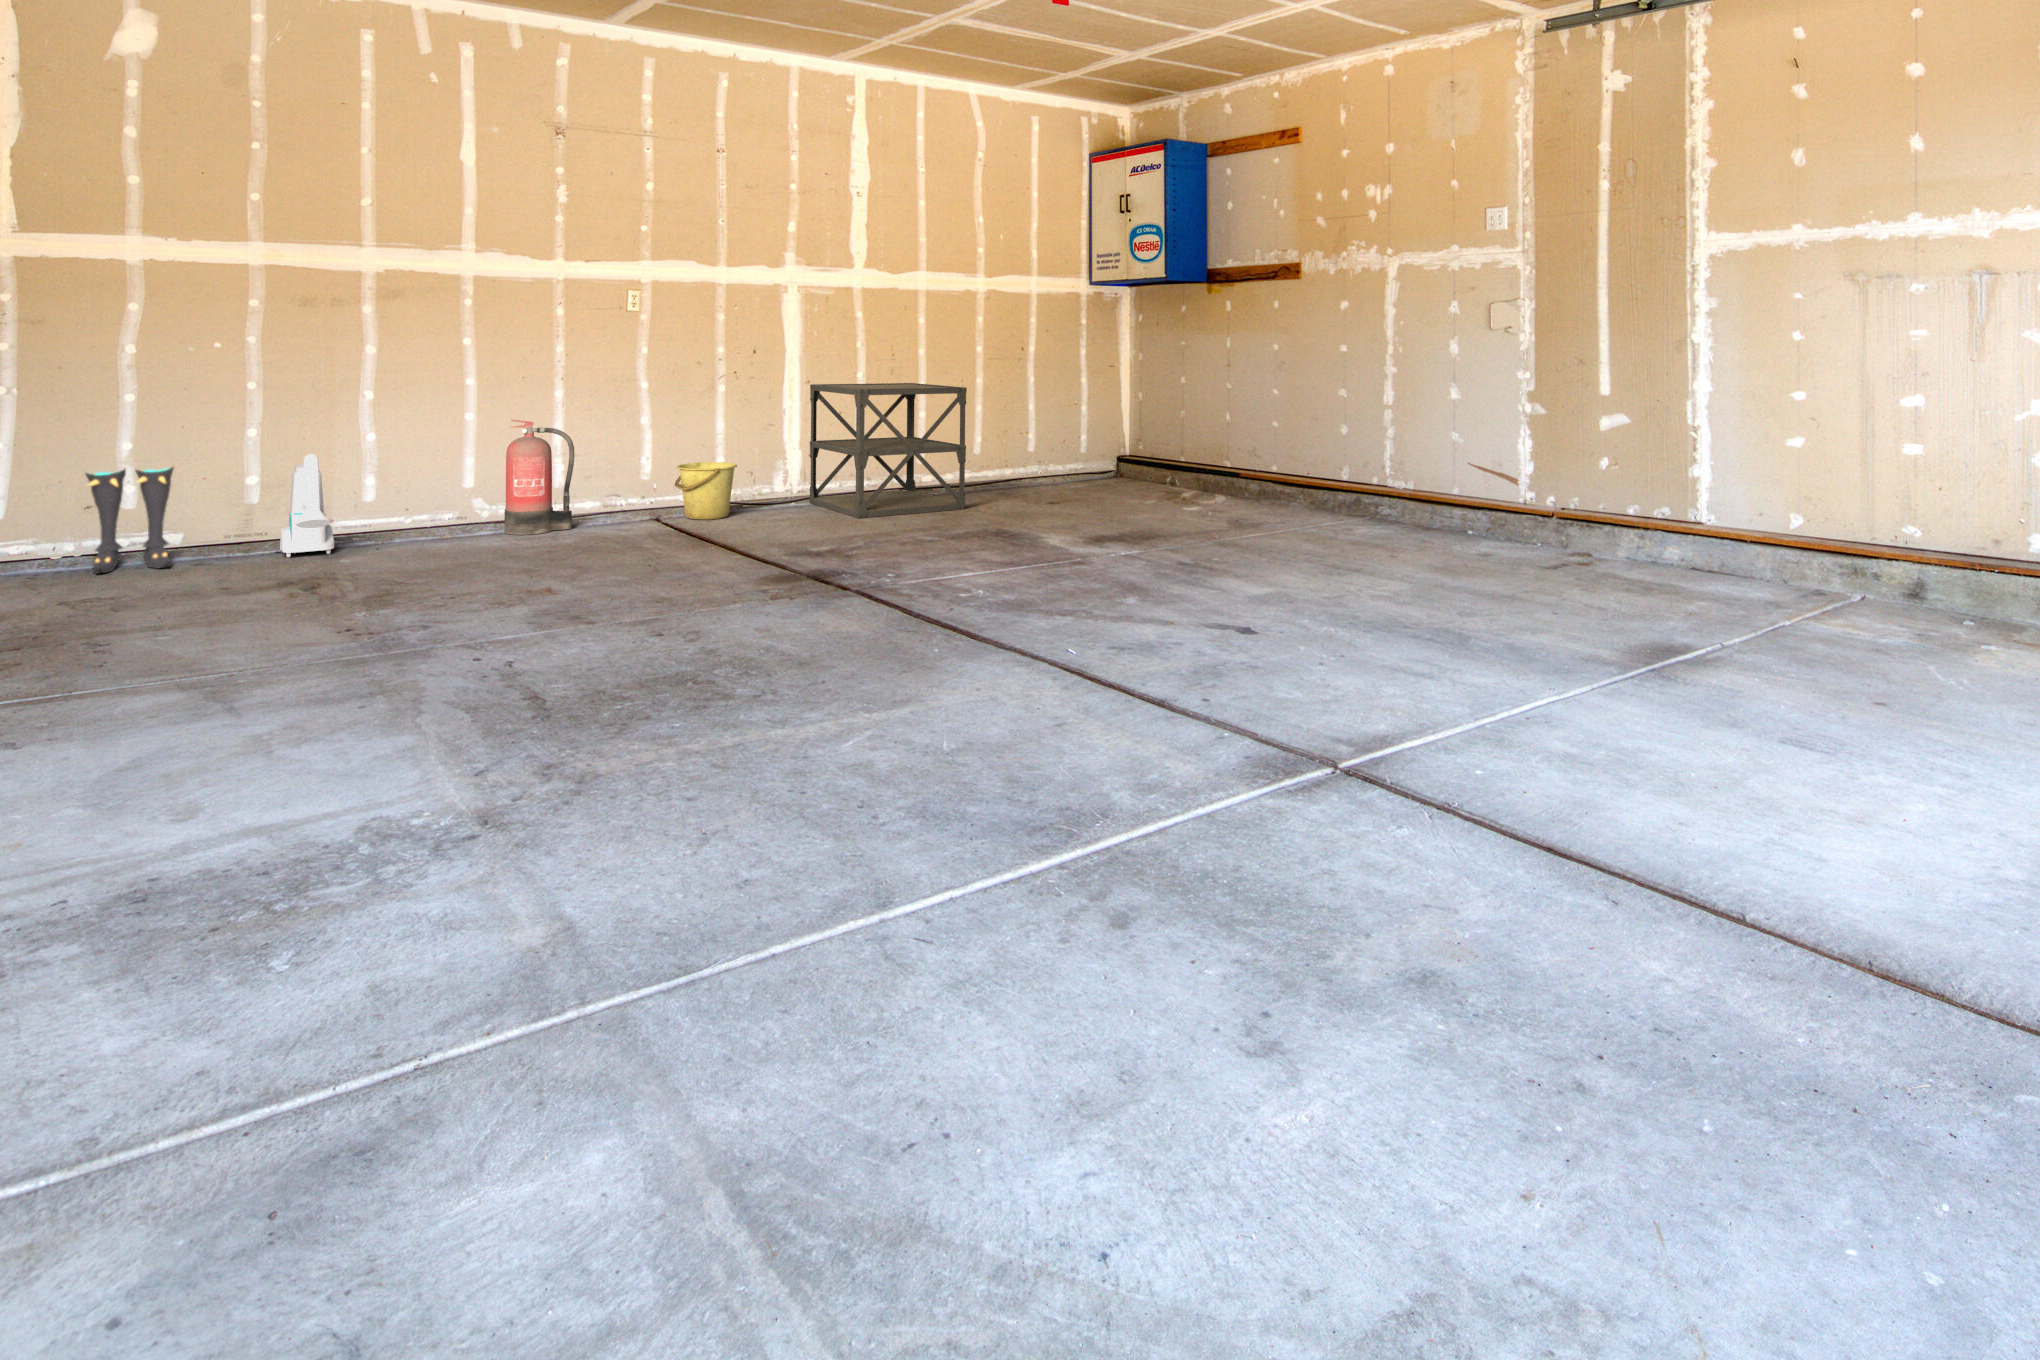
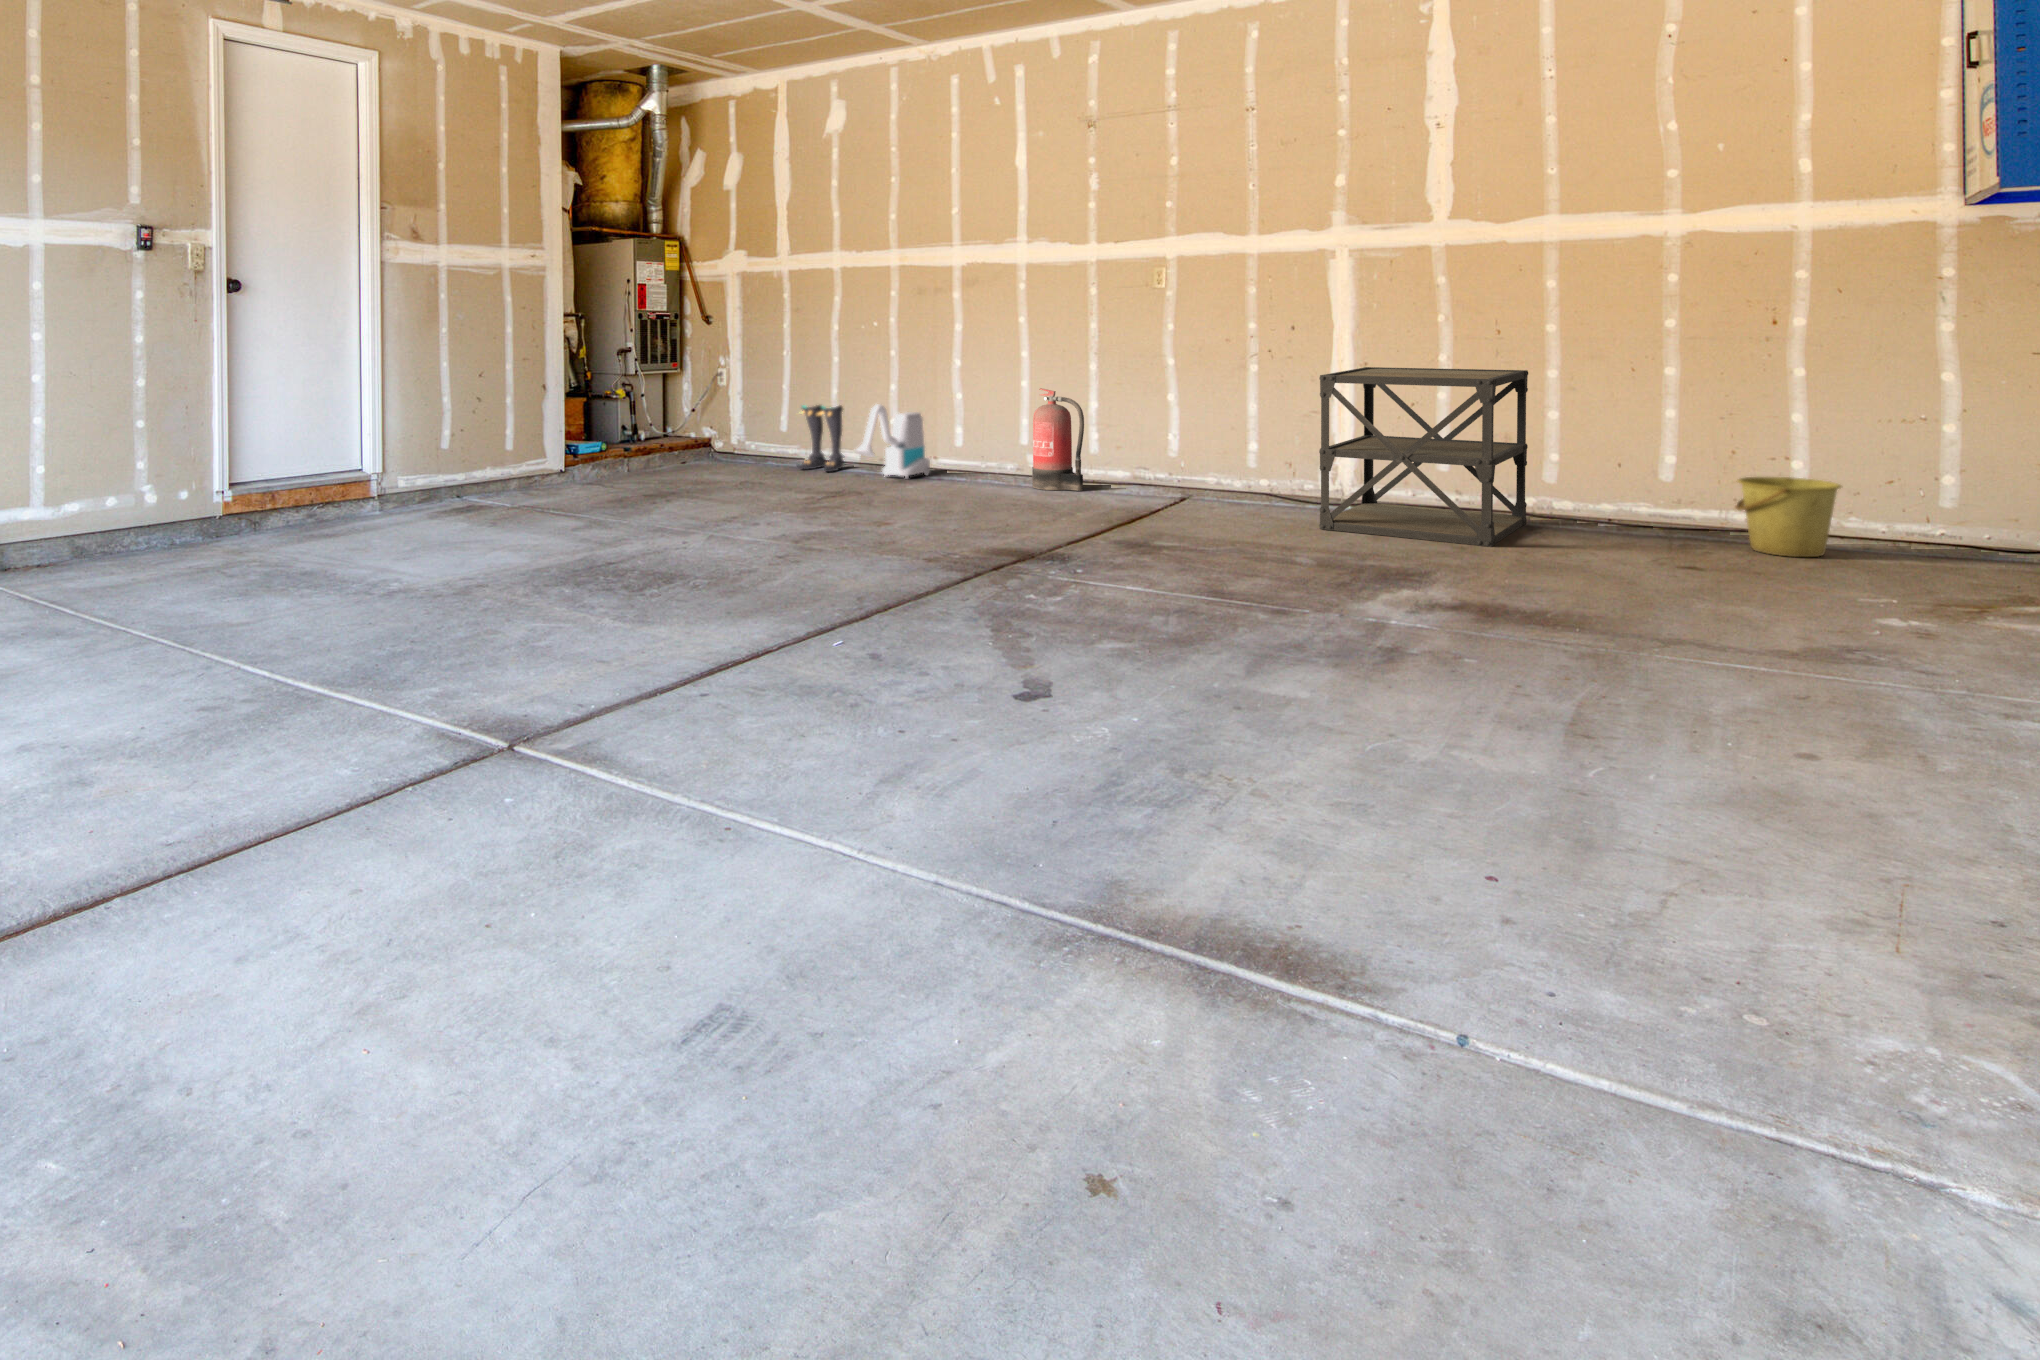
bucket: present [675,462,737,520] -> present [1736,477,1841,557]

